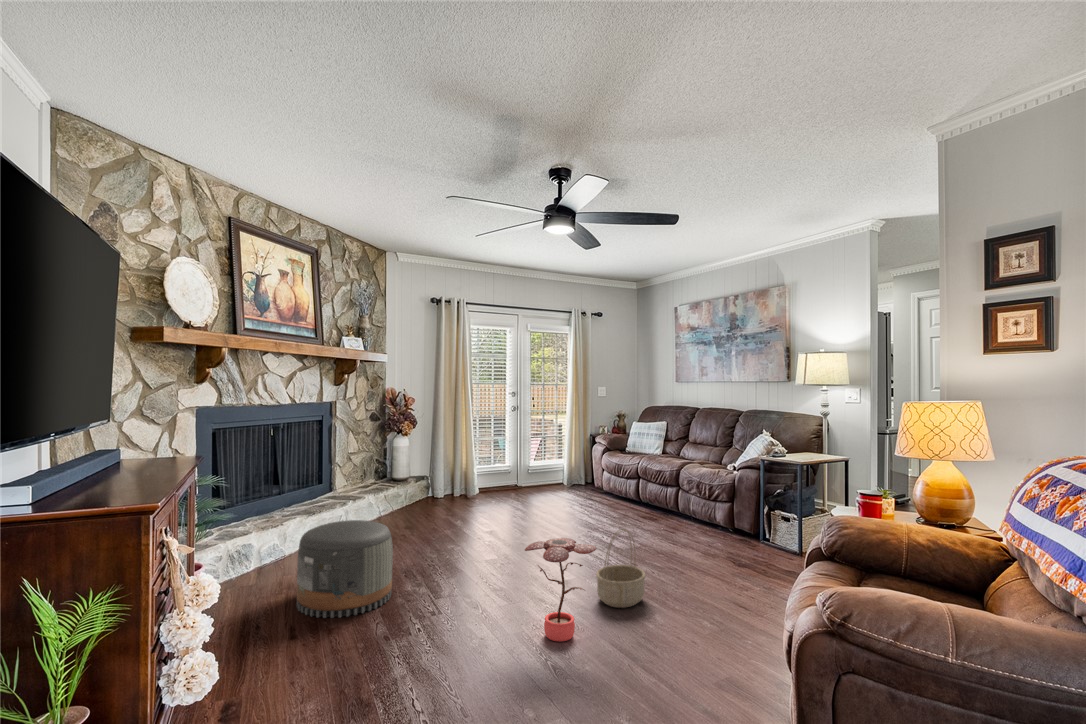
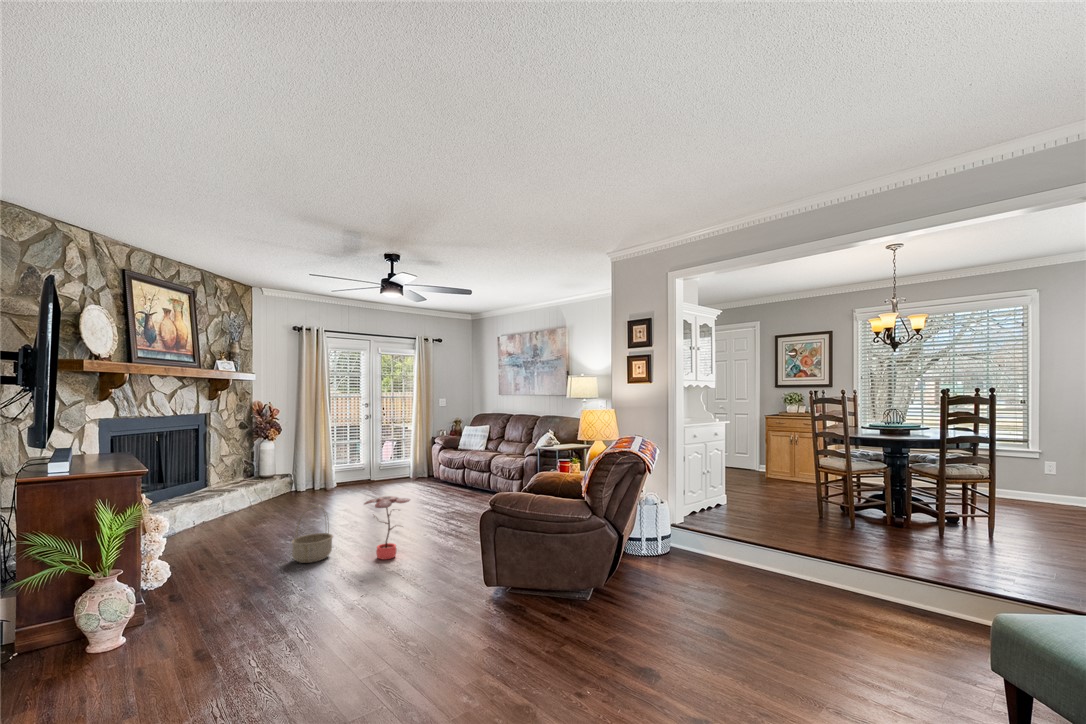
pouf: present [296,520,393,618] -> none [192,499,268,564]
basket: present [596,529,646,608] -> present [292,505,333,563]

